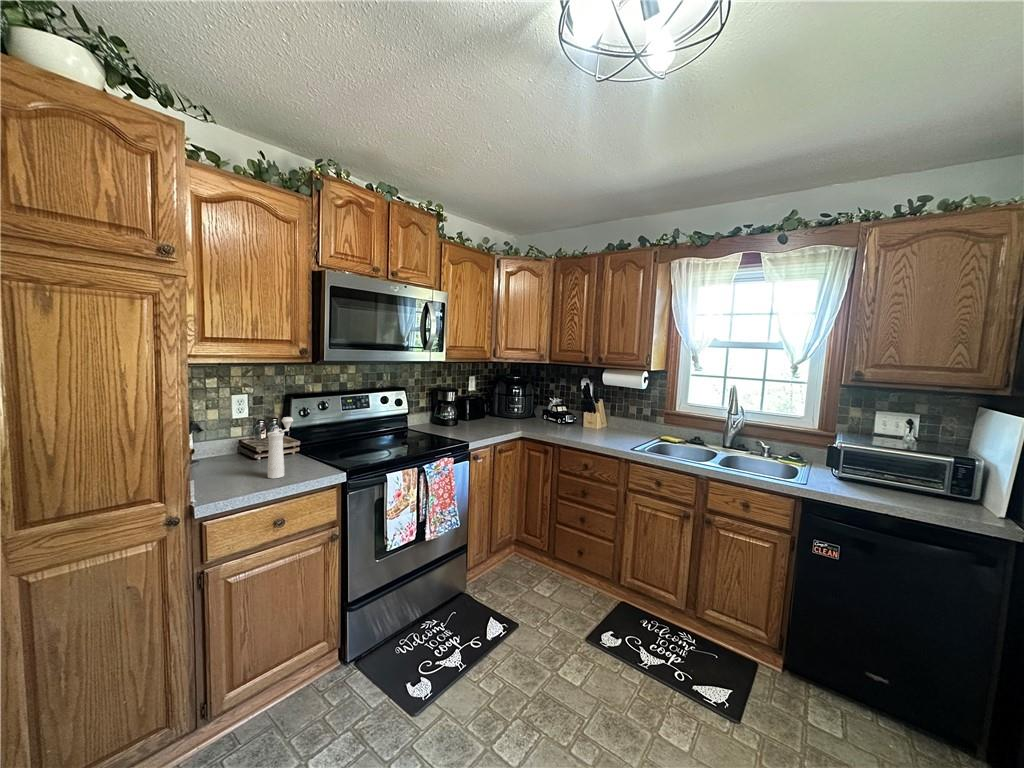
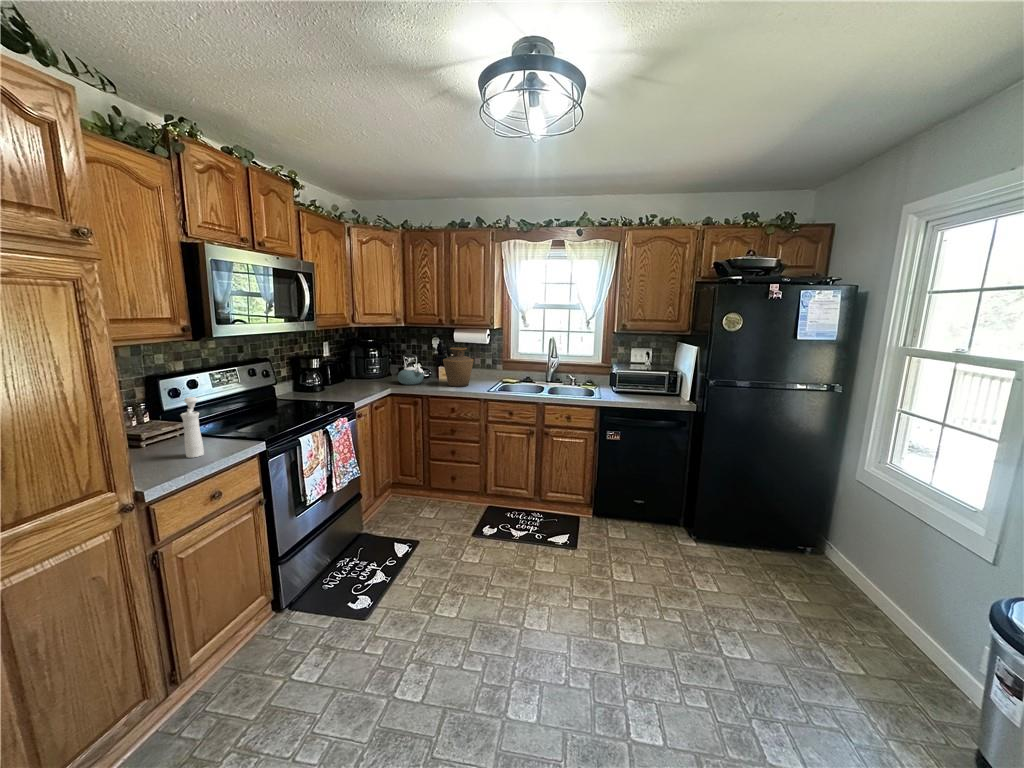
vase: none [582,390,621,438] -> present [443,347,474,387]
kettle: none [533,394,562,430] -> present [398,354,424,385]

